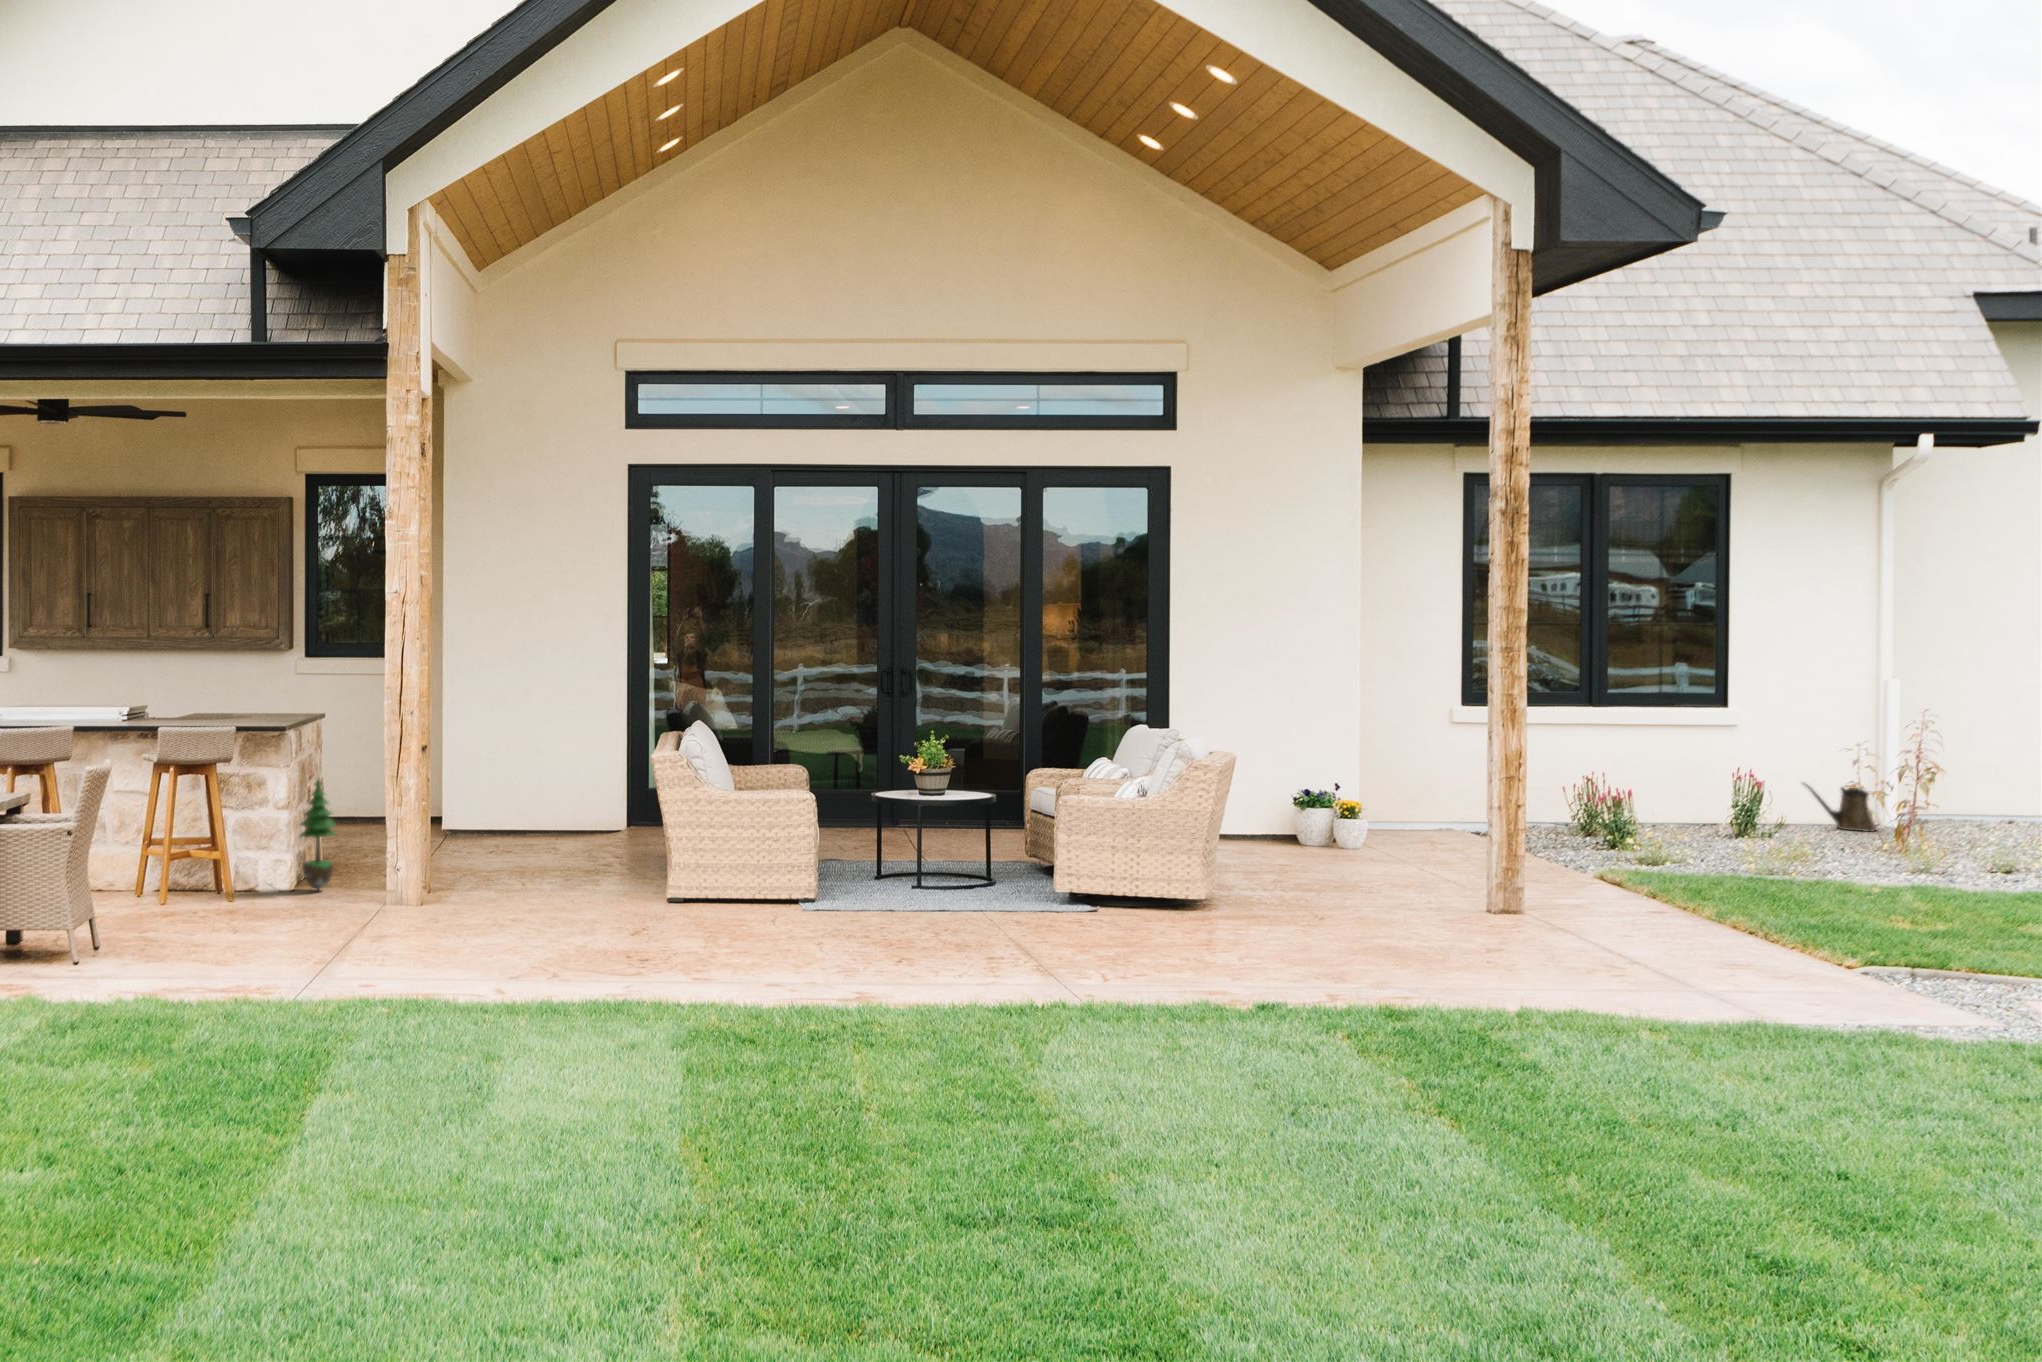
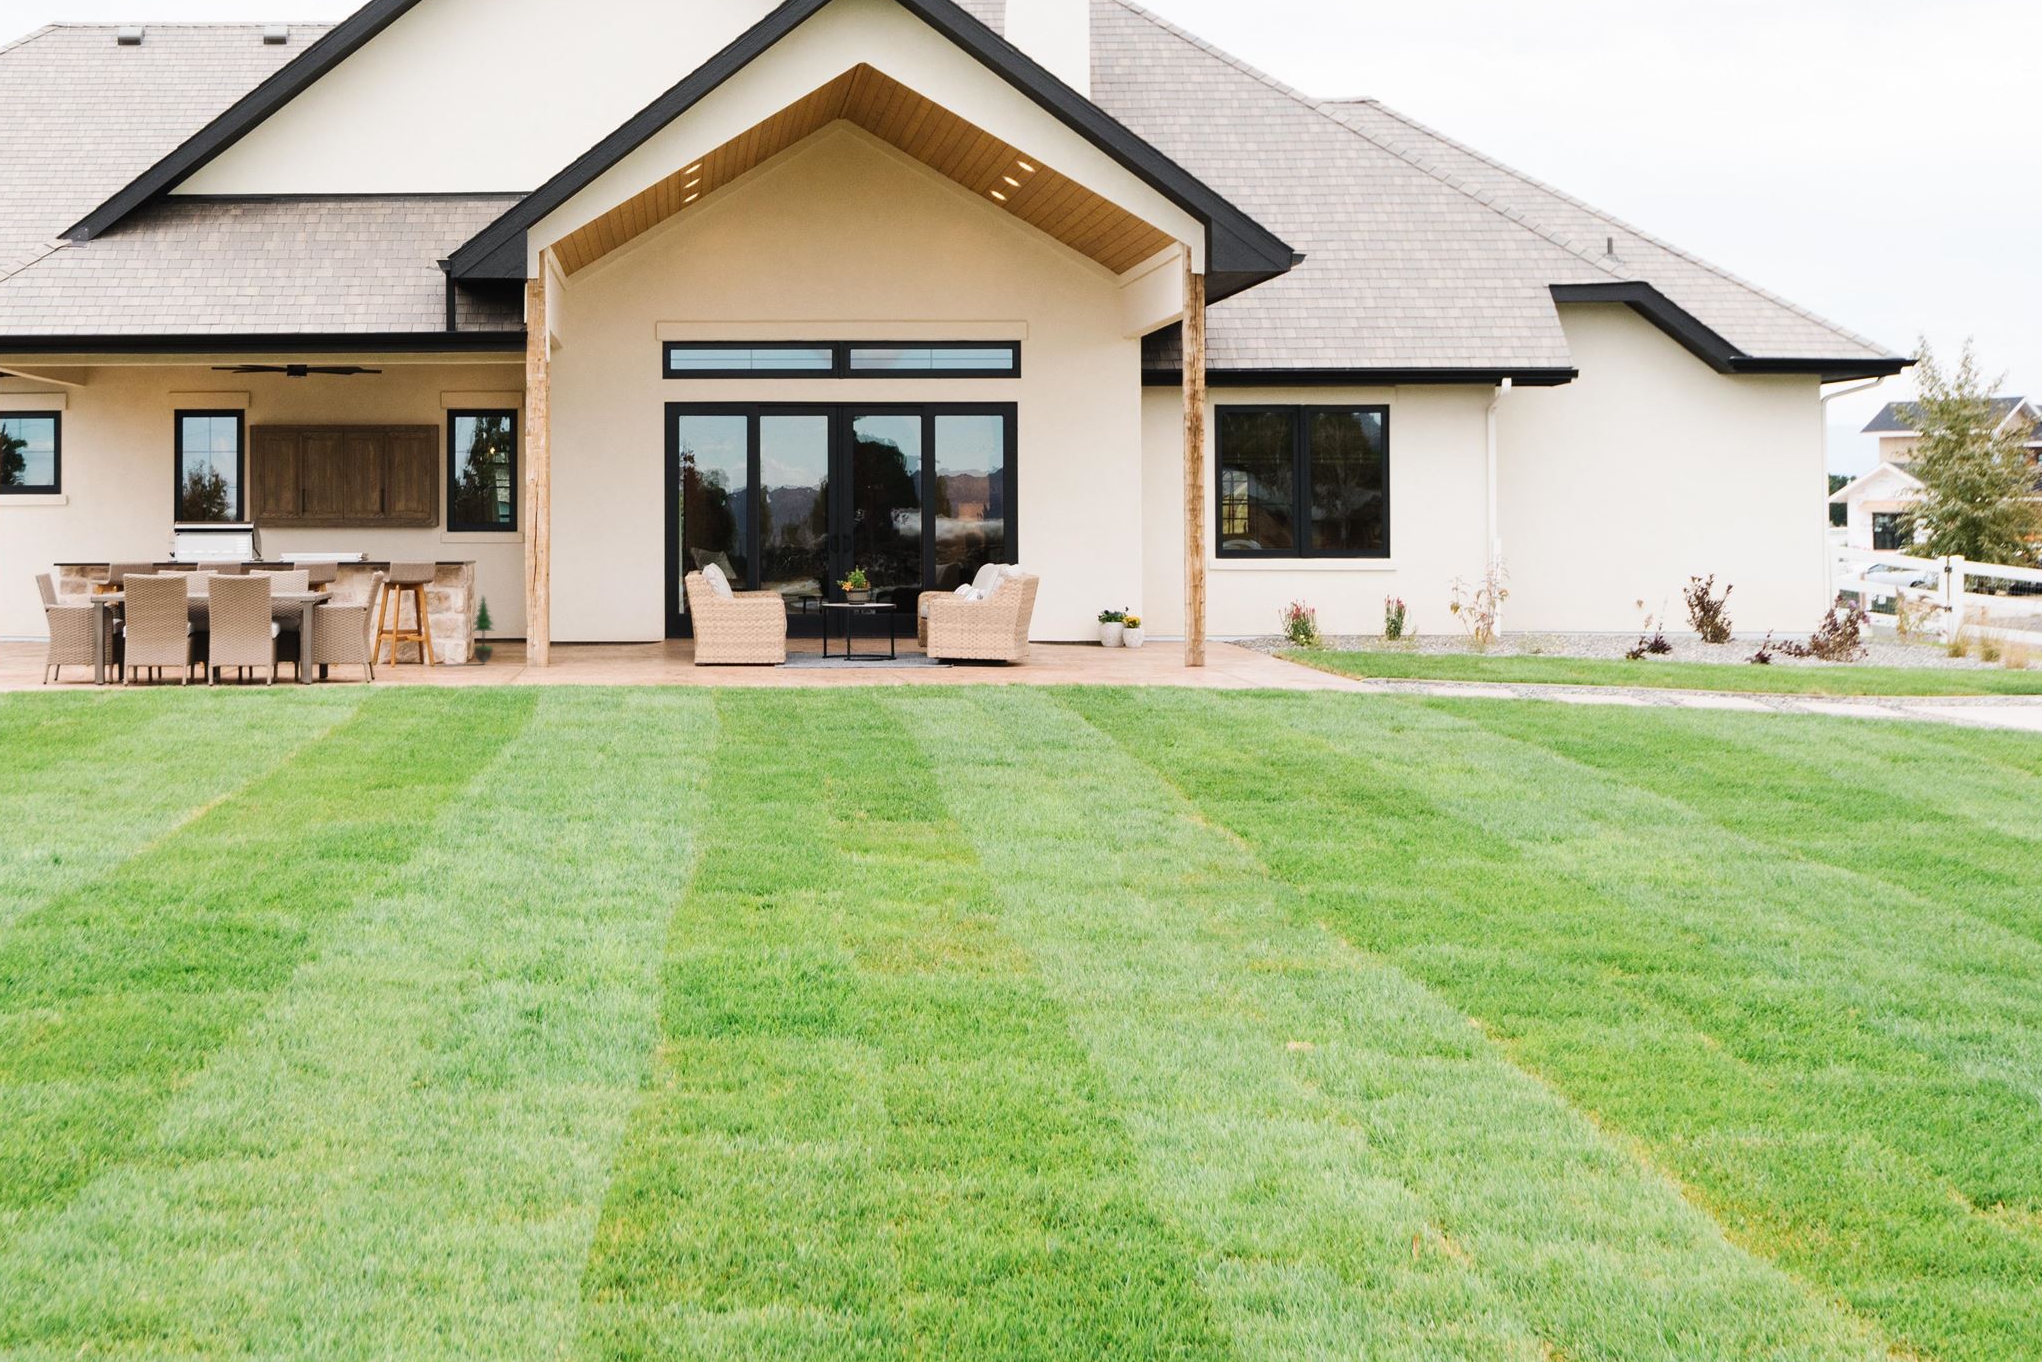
watering can: present [1806,785,1876,832] -> none [1428,605,1479,636]

